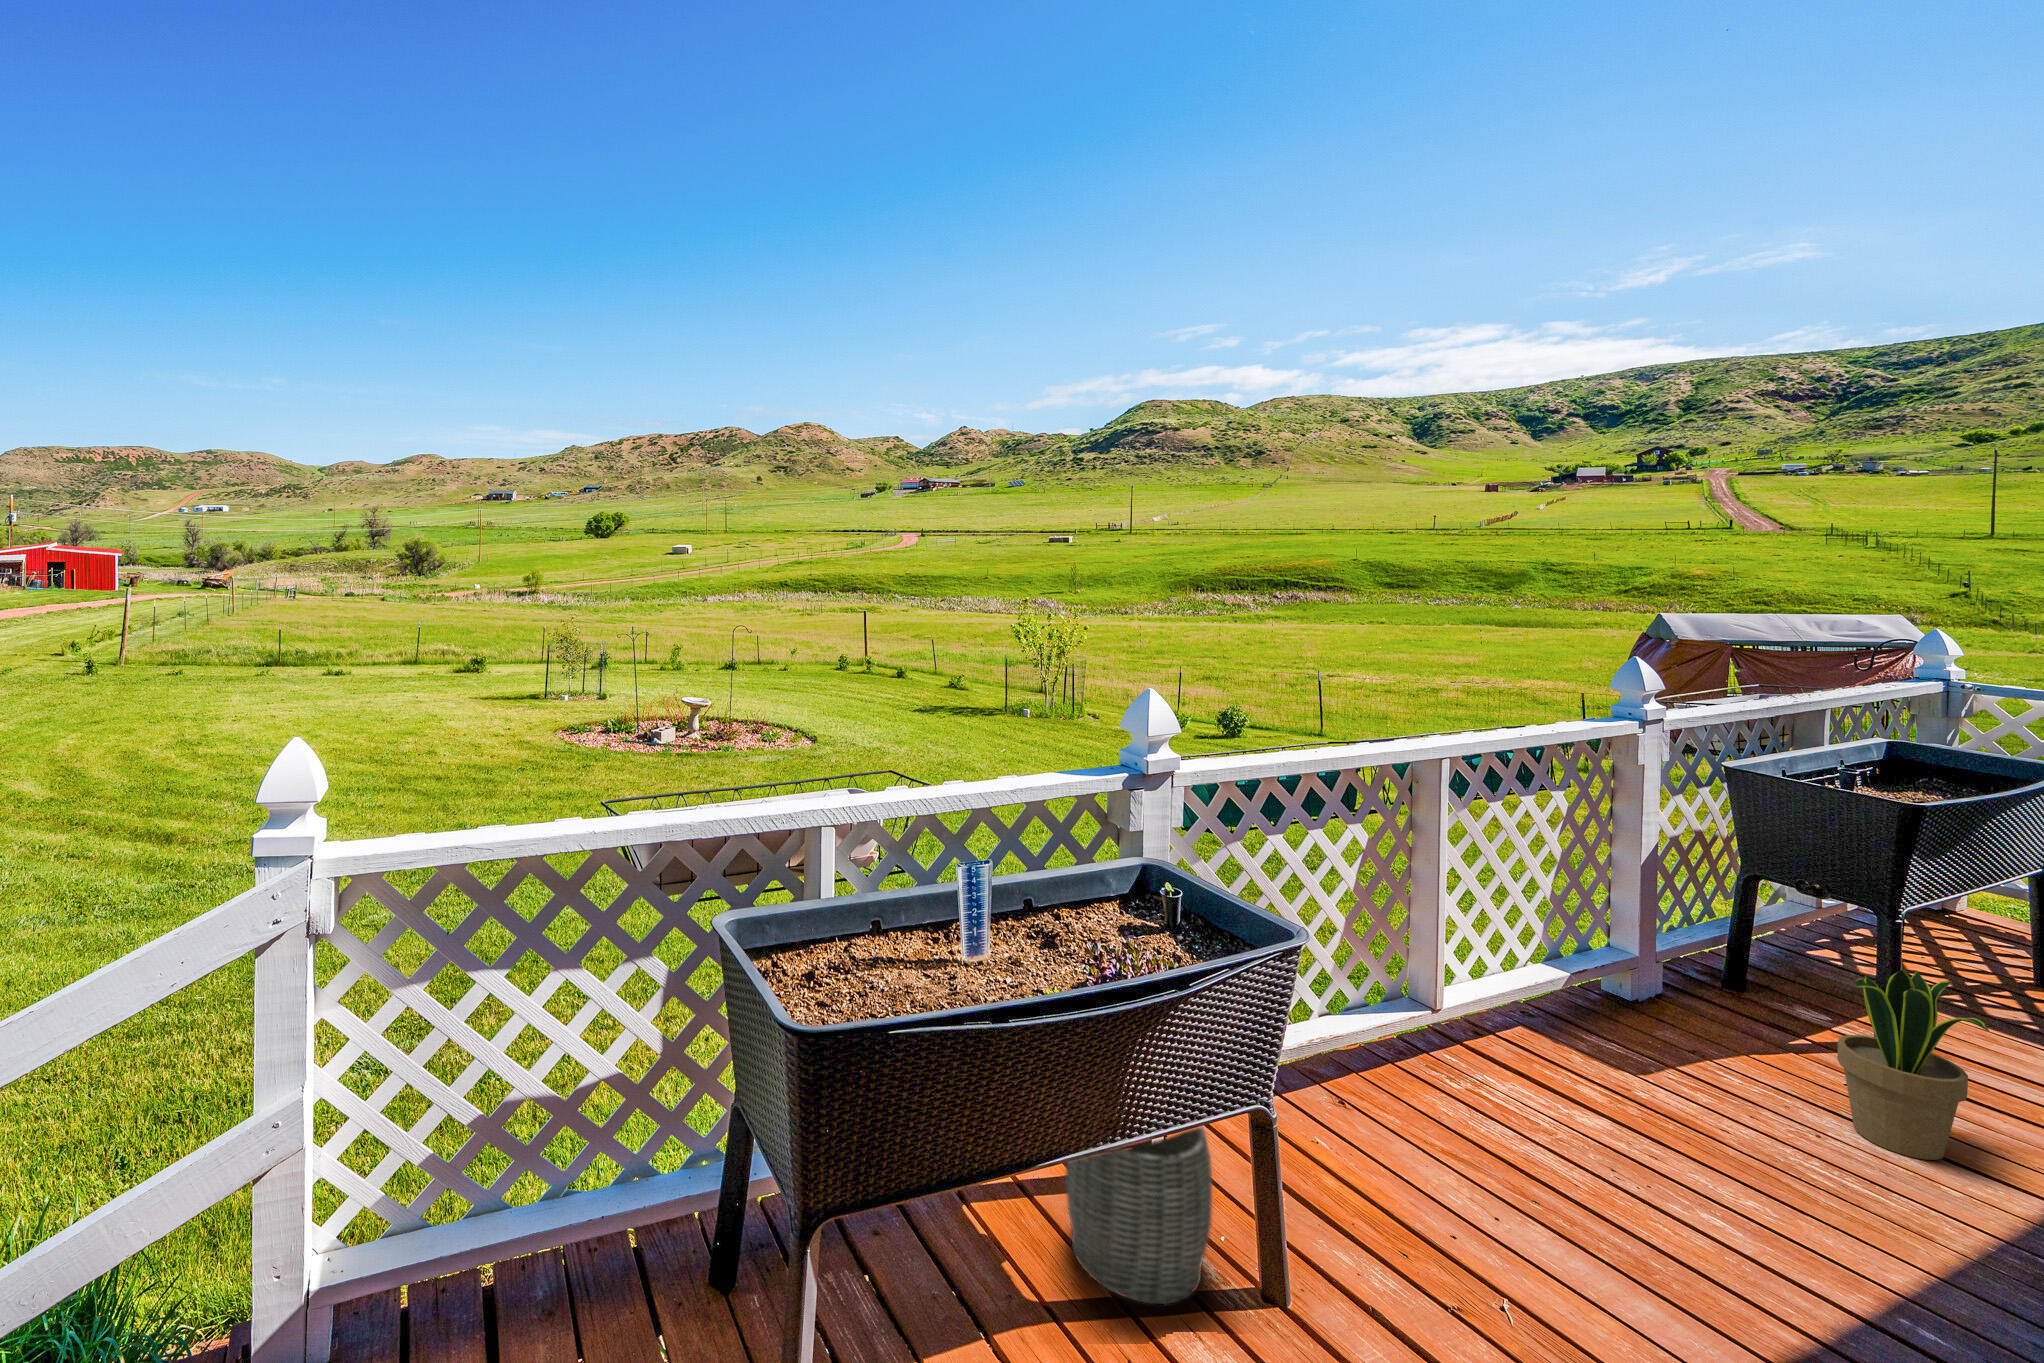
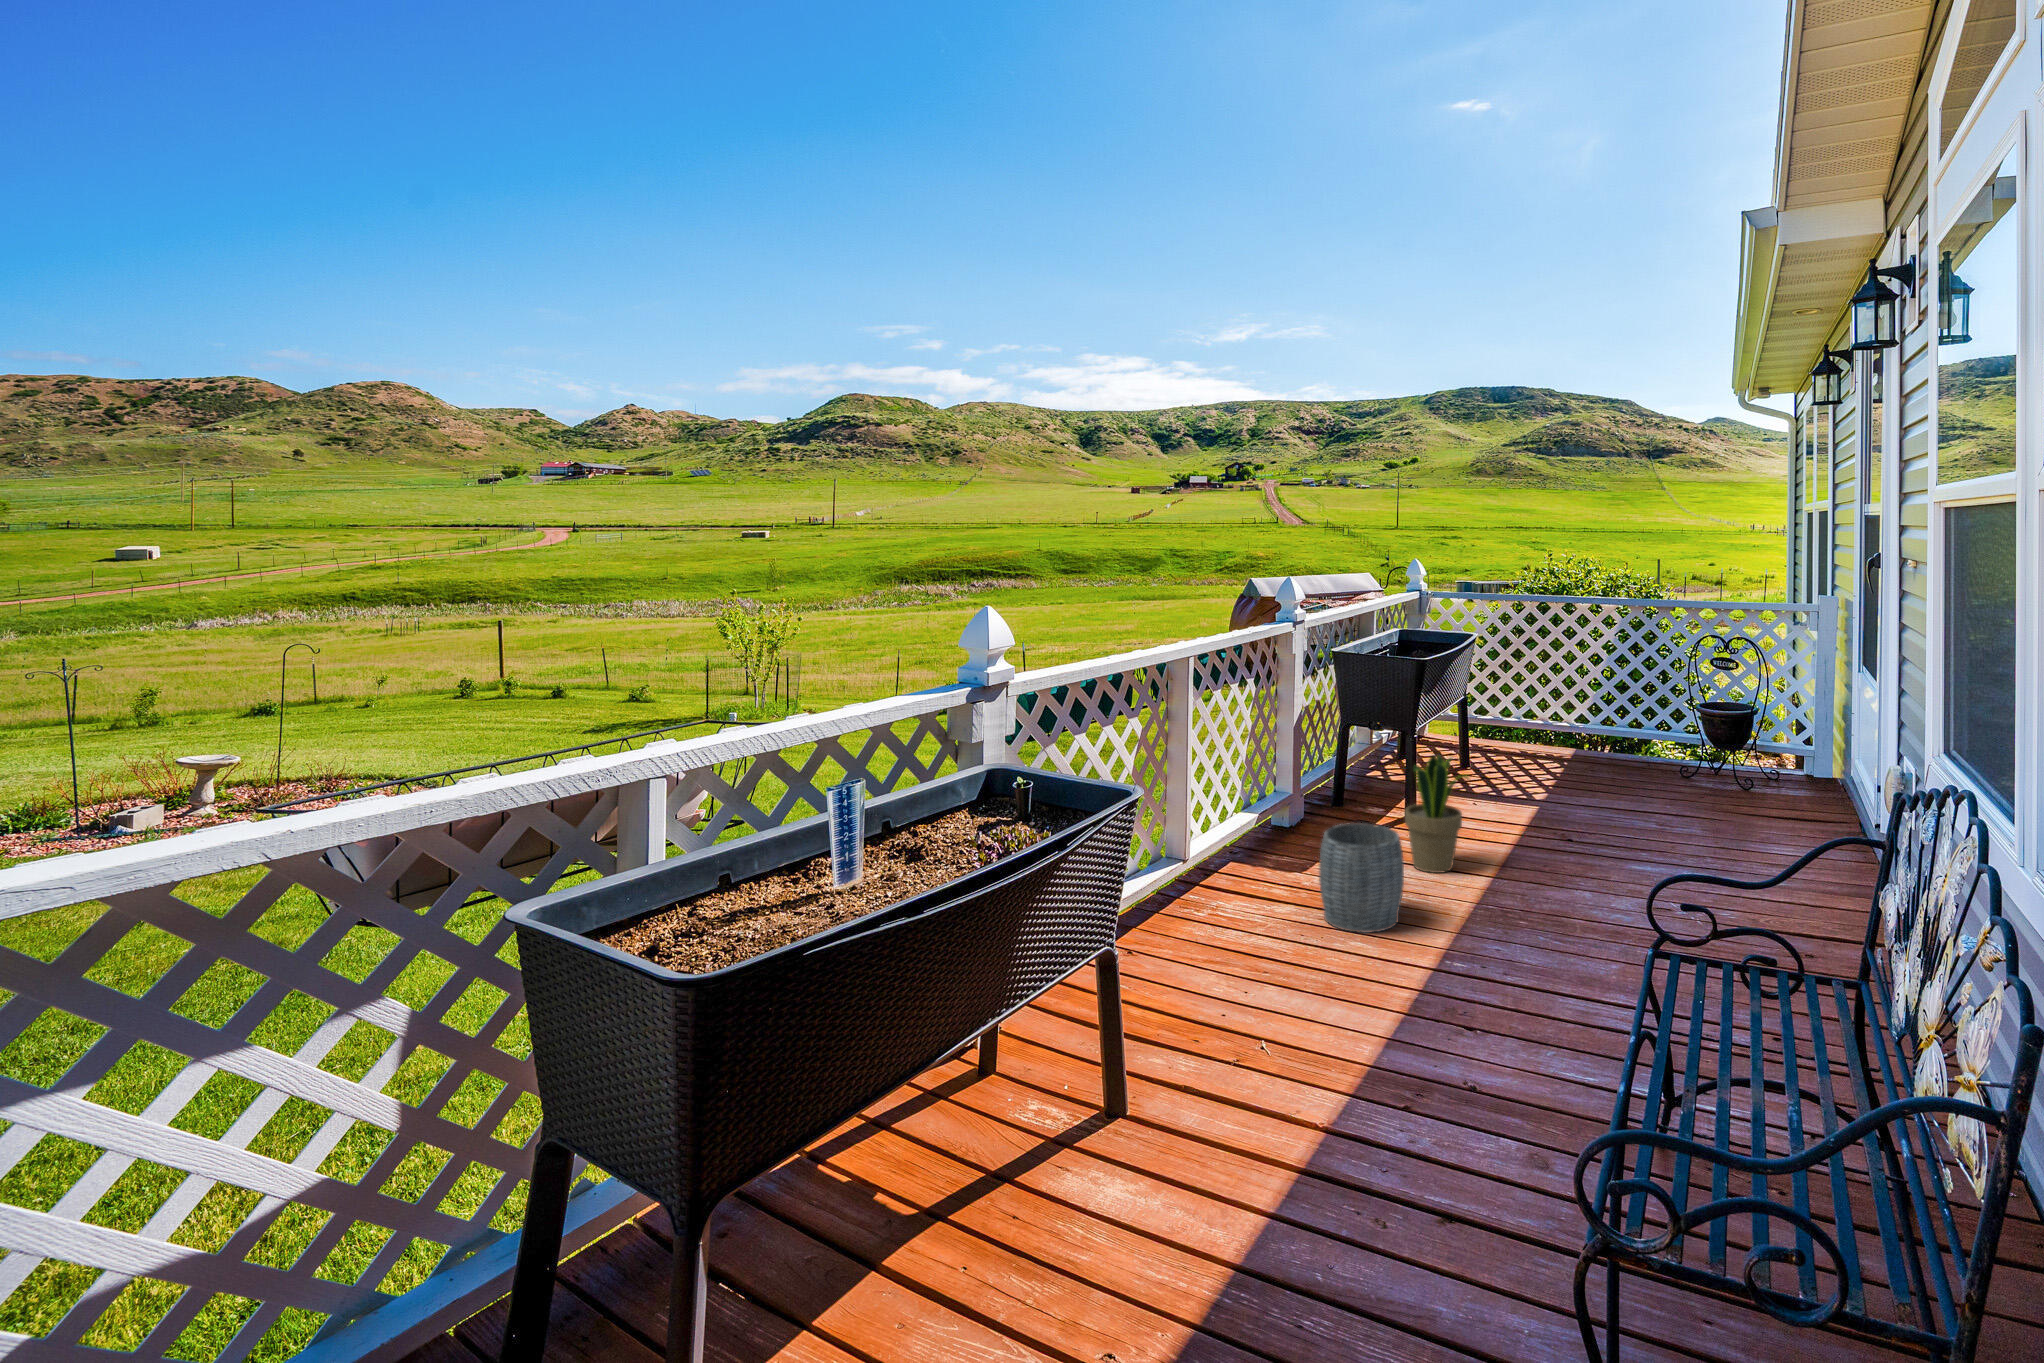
woven basket: present [1065,1127,1212,1304] -> present [1319,823,1404,933]

